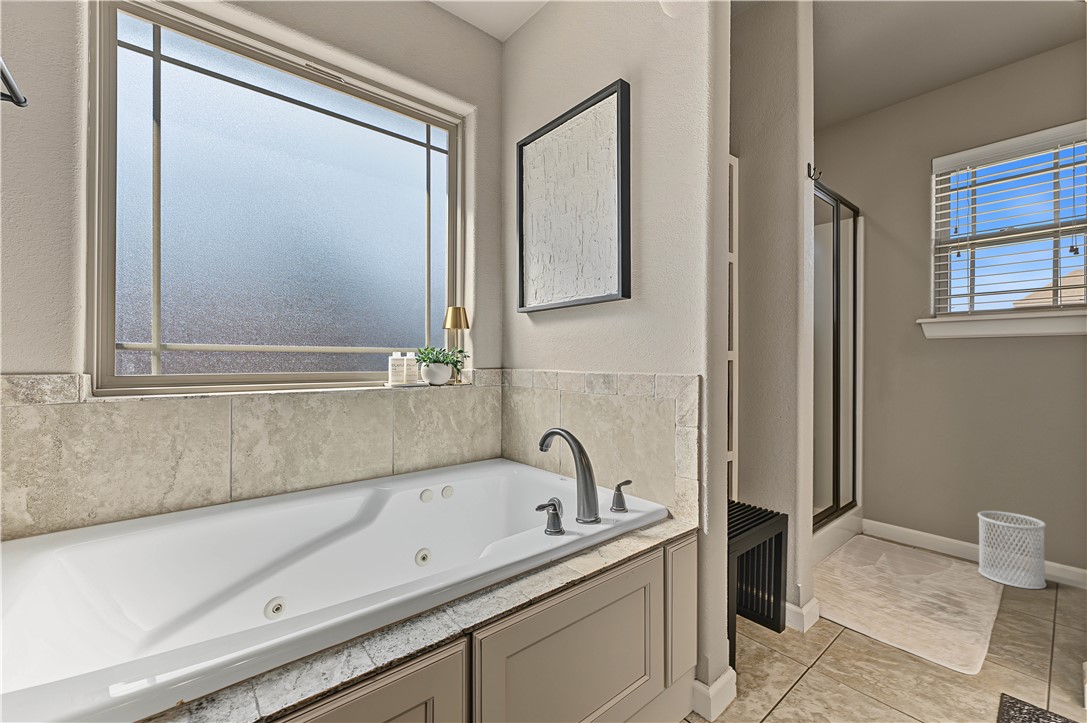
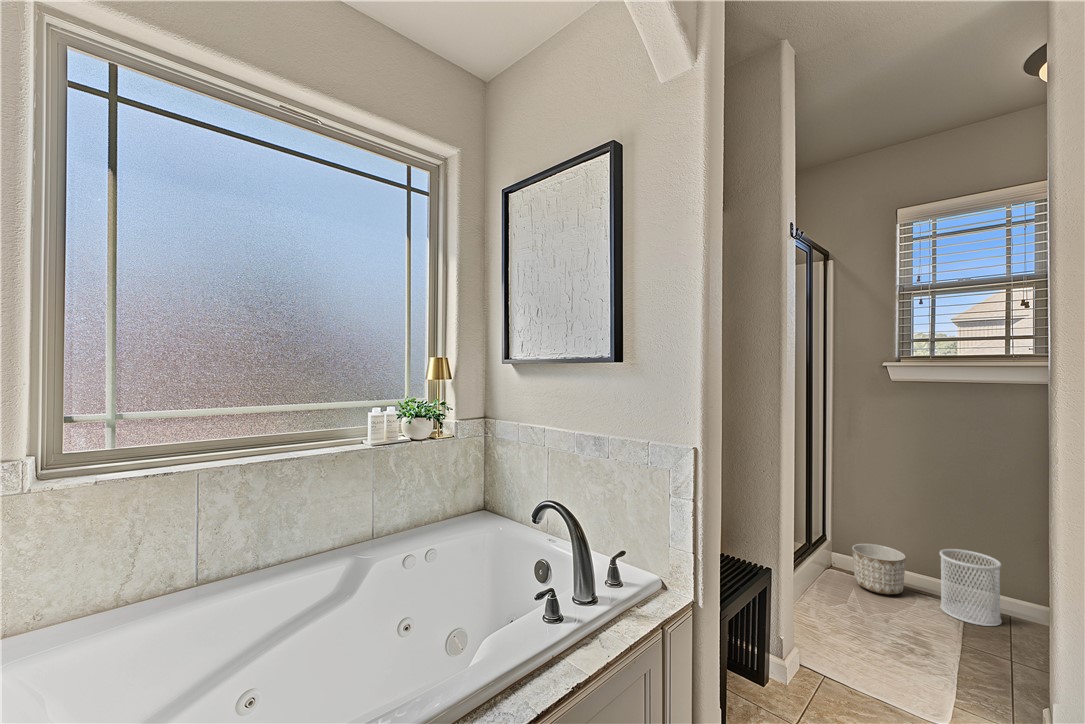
planter: none [883,508,941,558] -> present [852,544,906,594]

